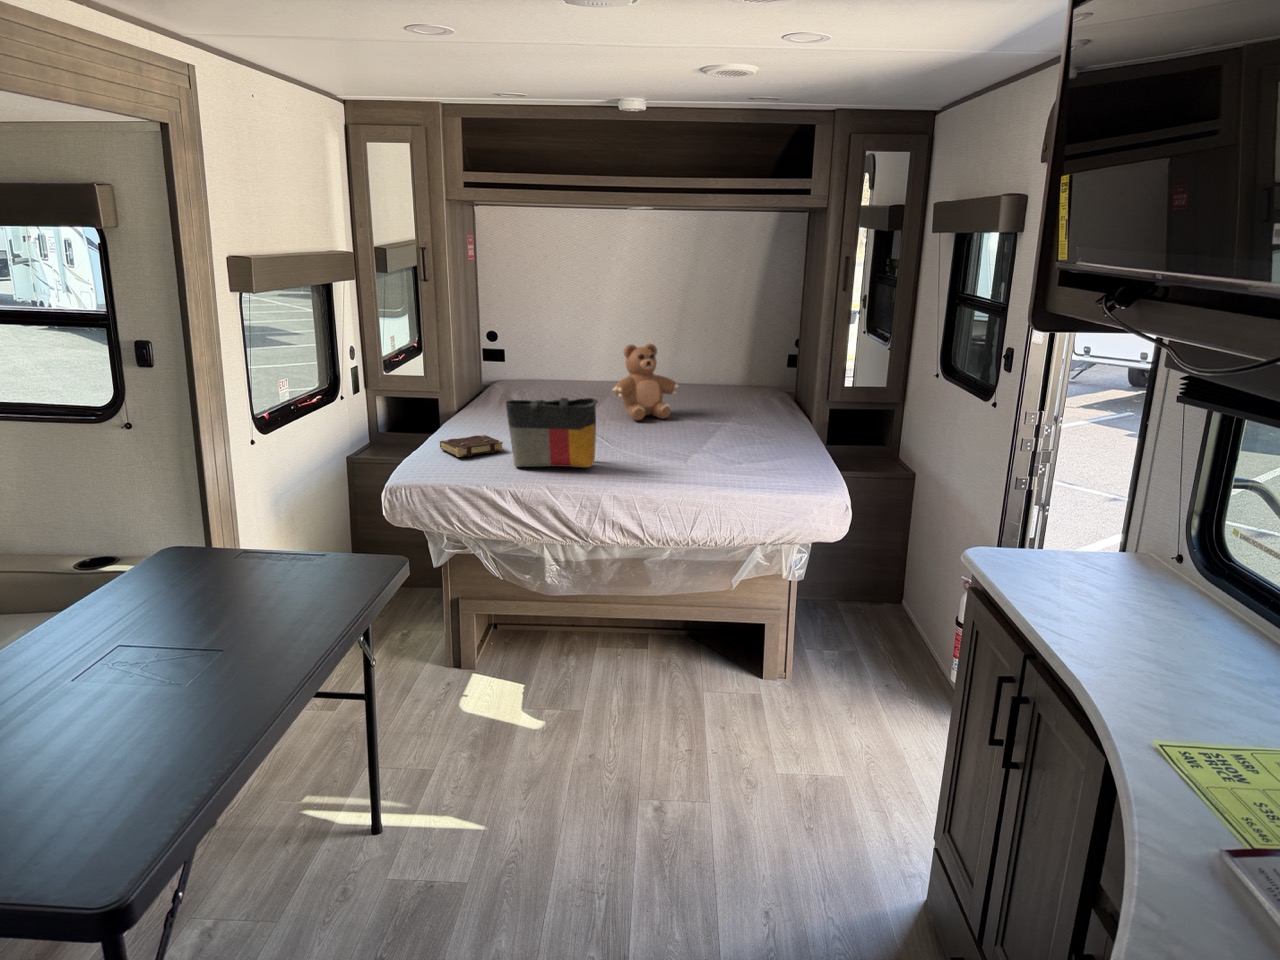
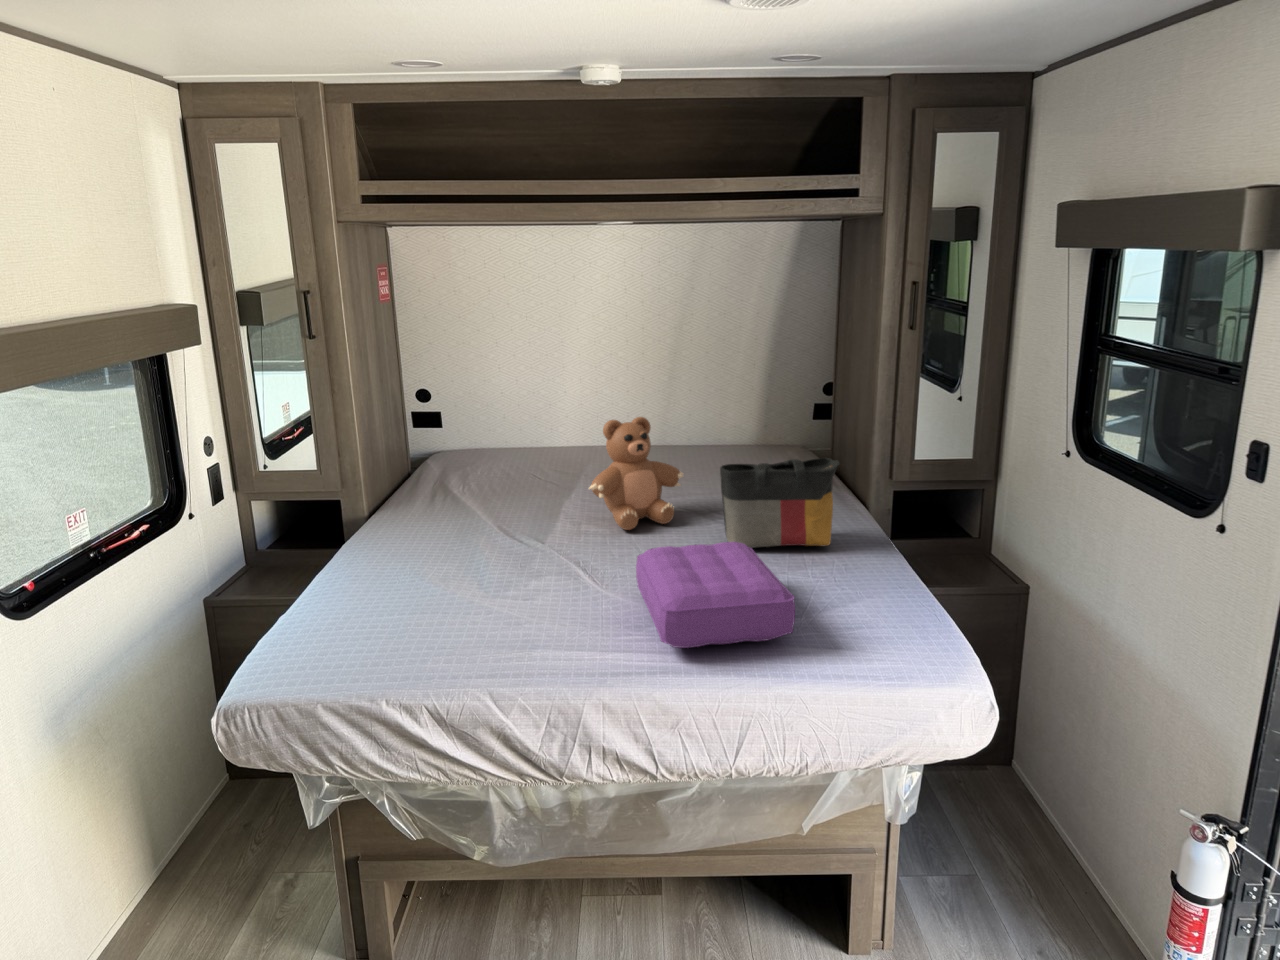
tote bag: present [506,398,598,468] -> present [720,458,840,548]
pillow: none [640,418,735,471] -> present [636,542,795,648]
book: present [440,435,503,457] -> none [322,581,423,632]

